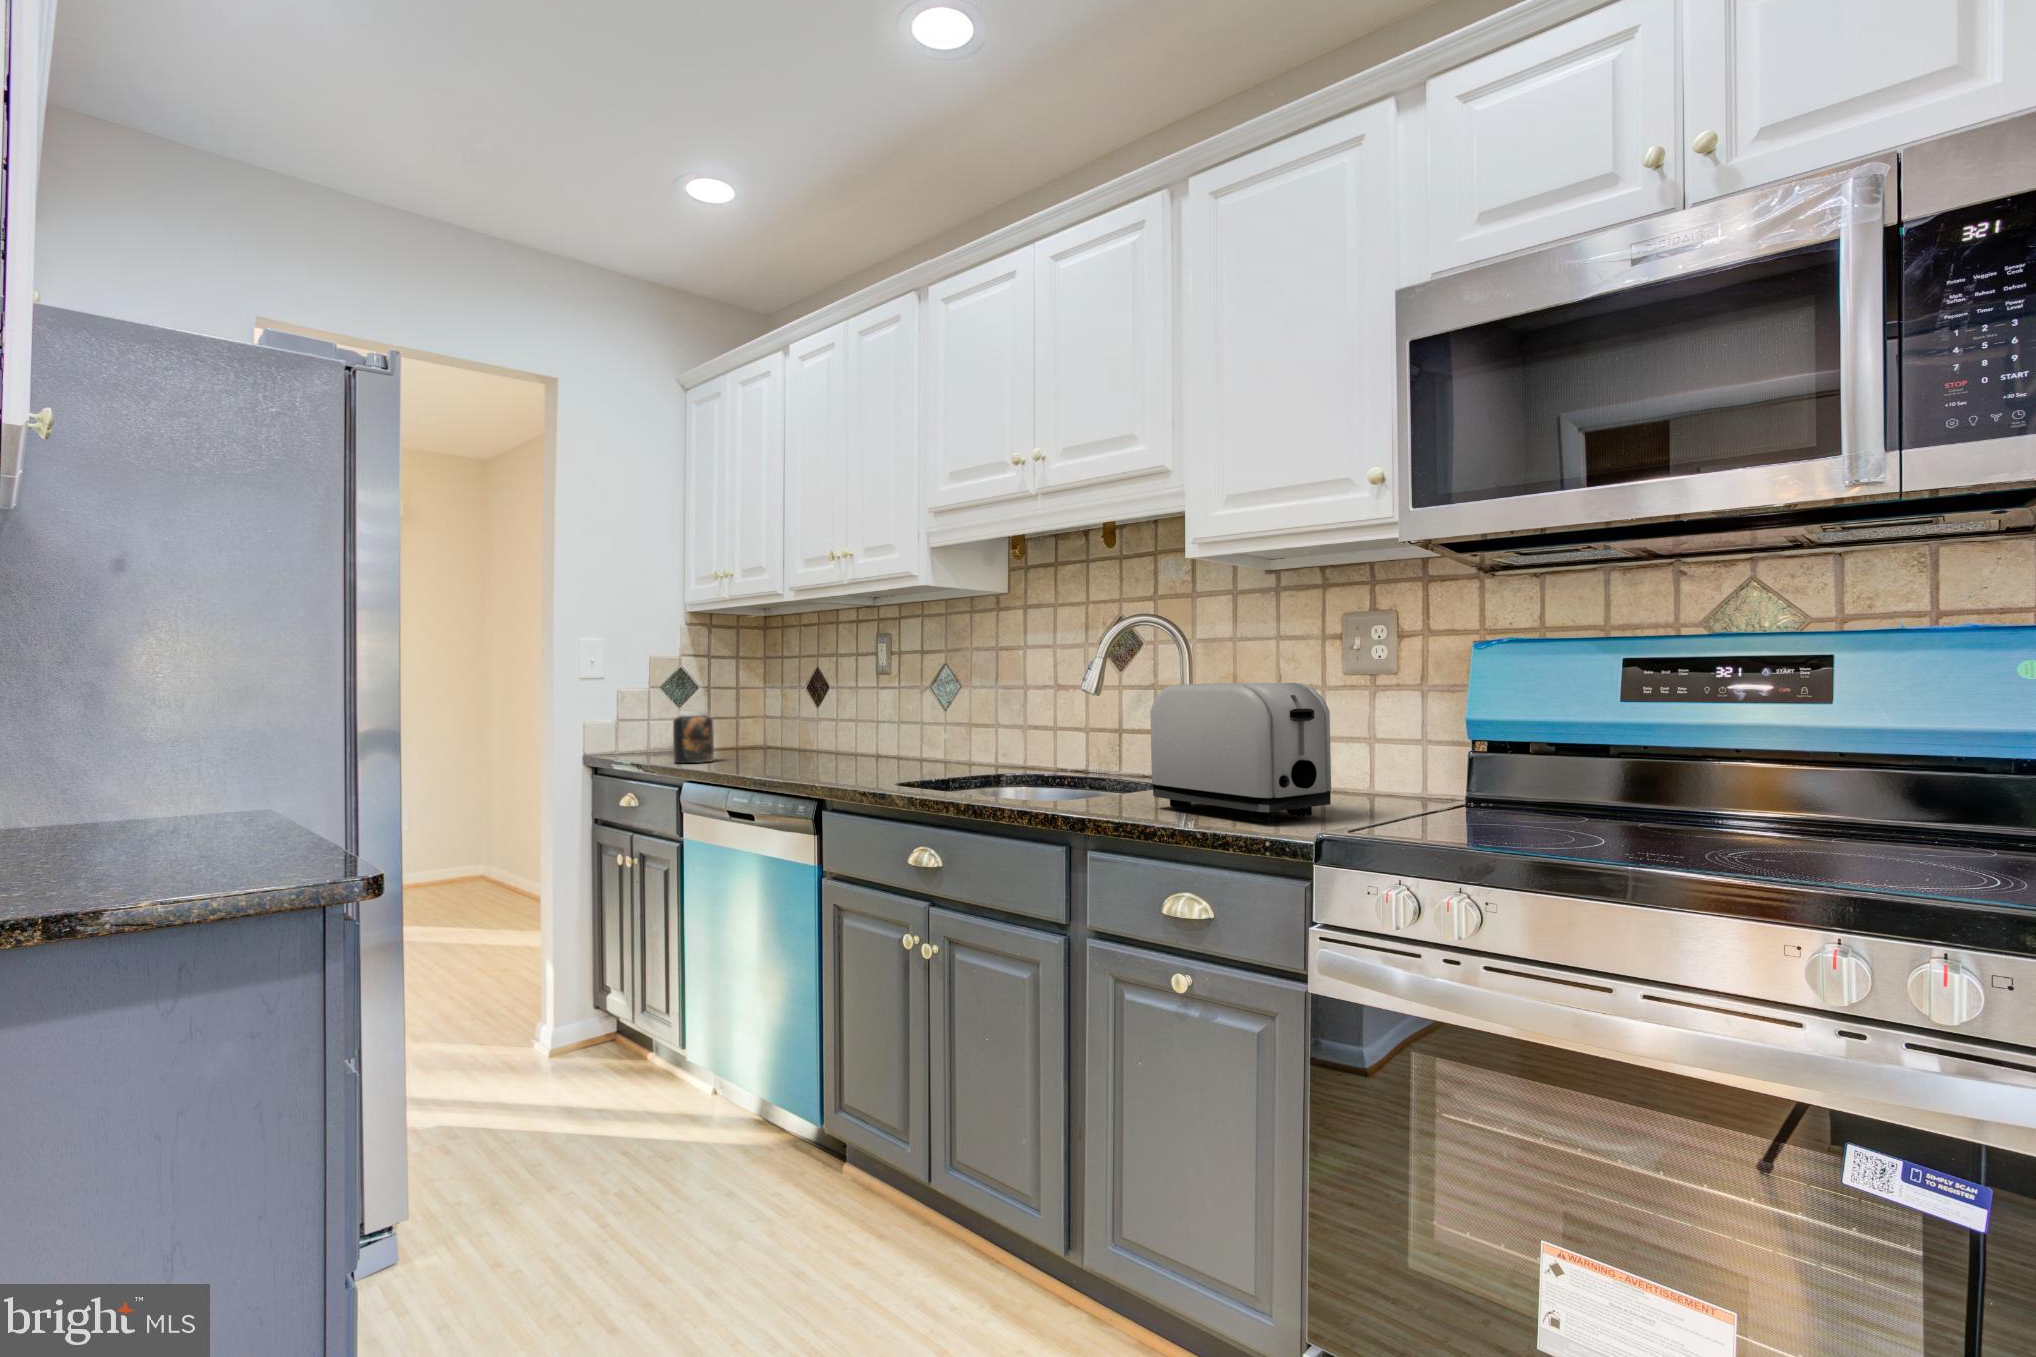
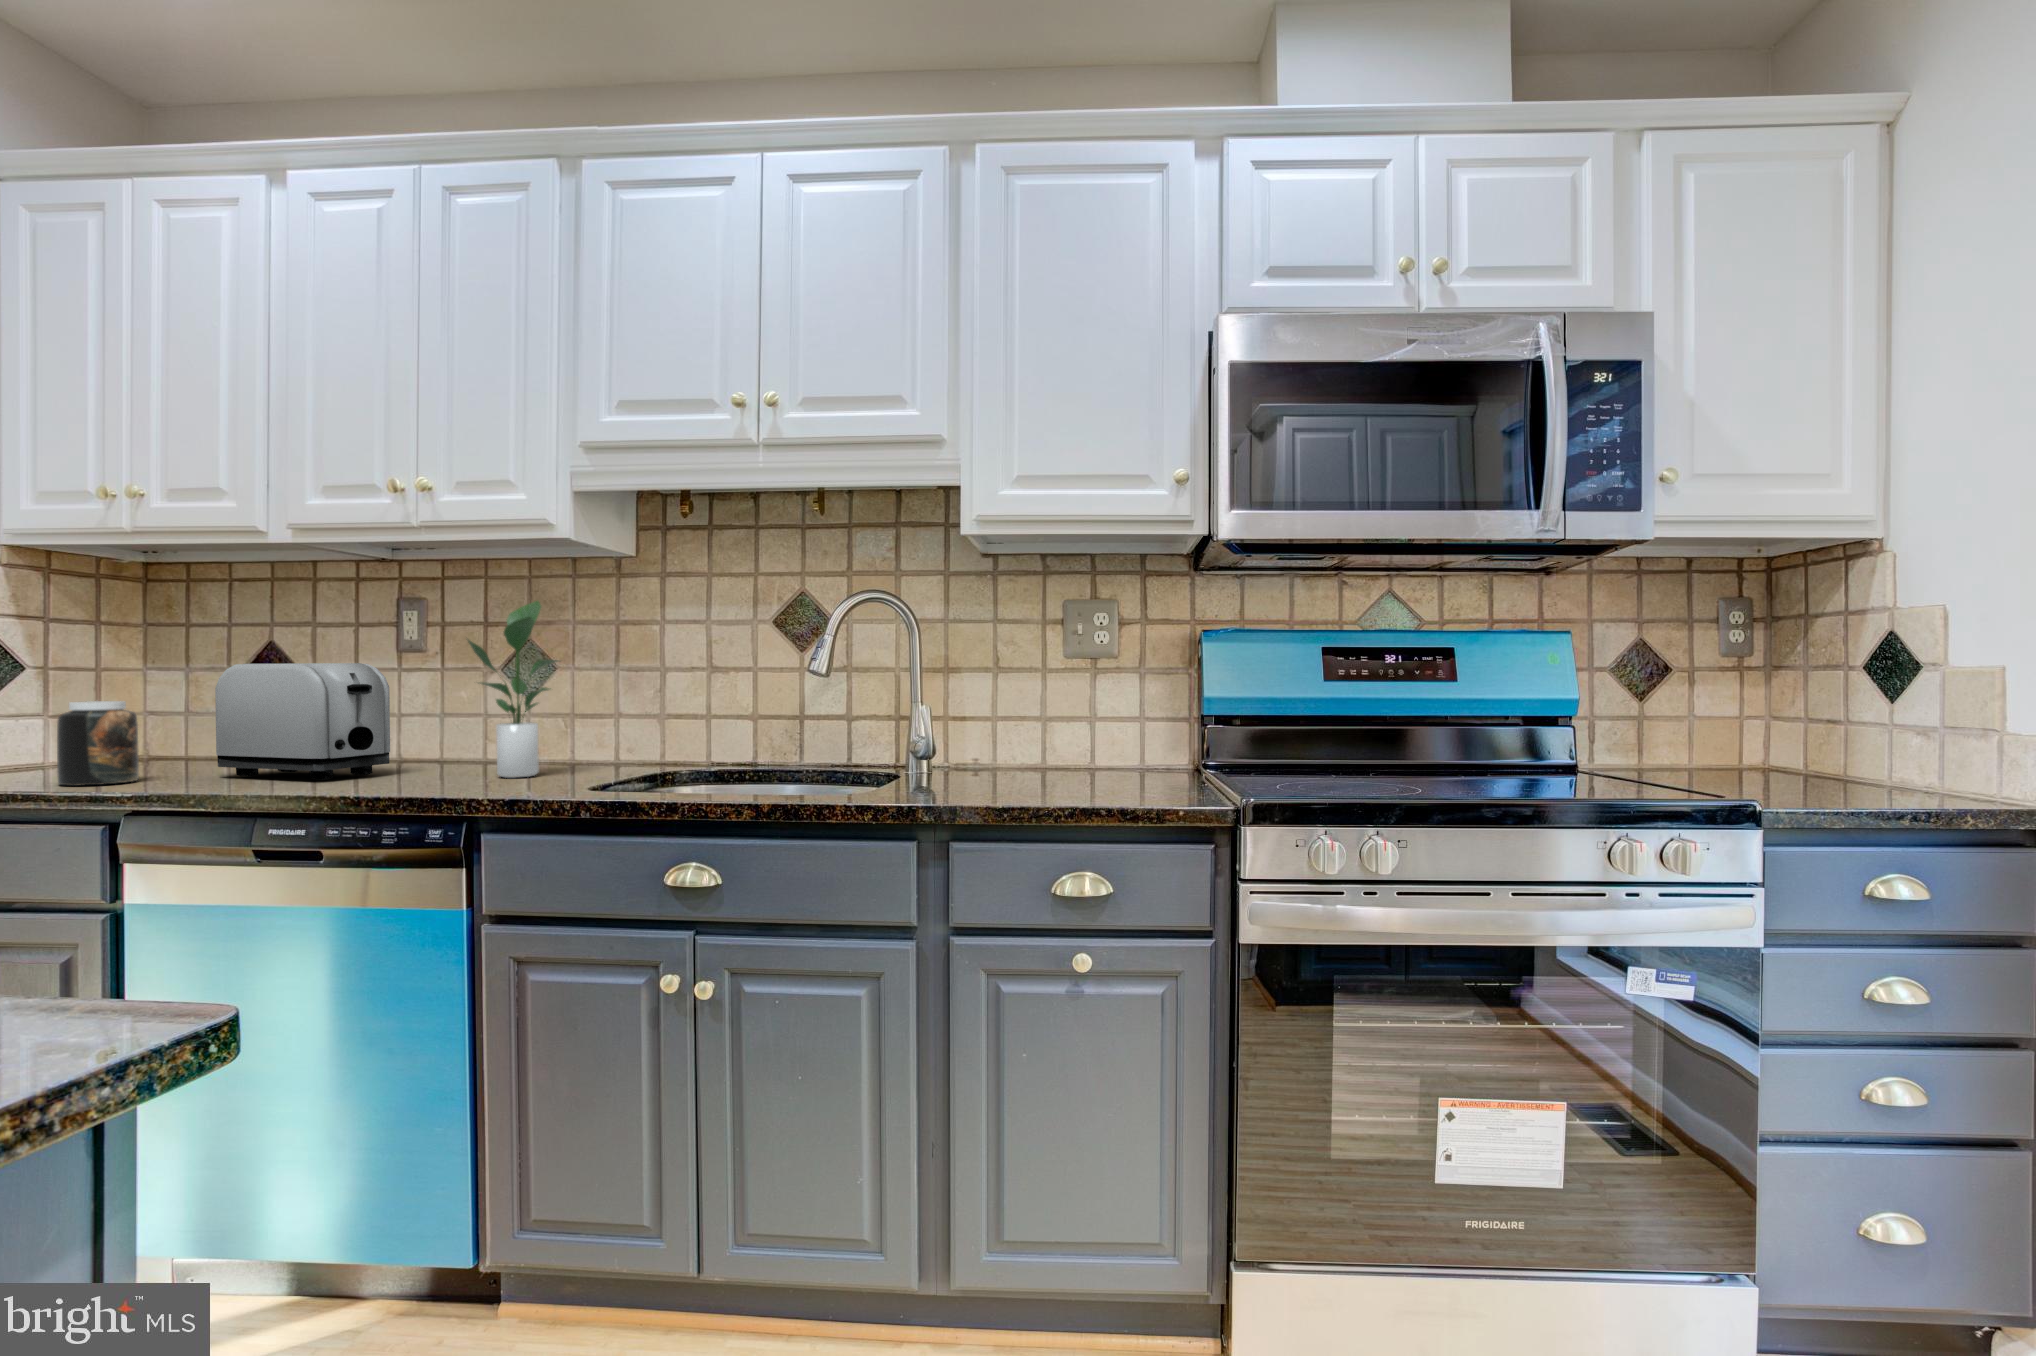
potted plant: none [858,635,932,771] -> present [468,601,558,778]
toaster: present [1150,683,1331,822] -> present [215,663,390,780]

